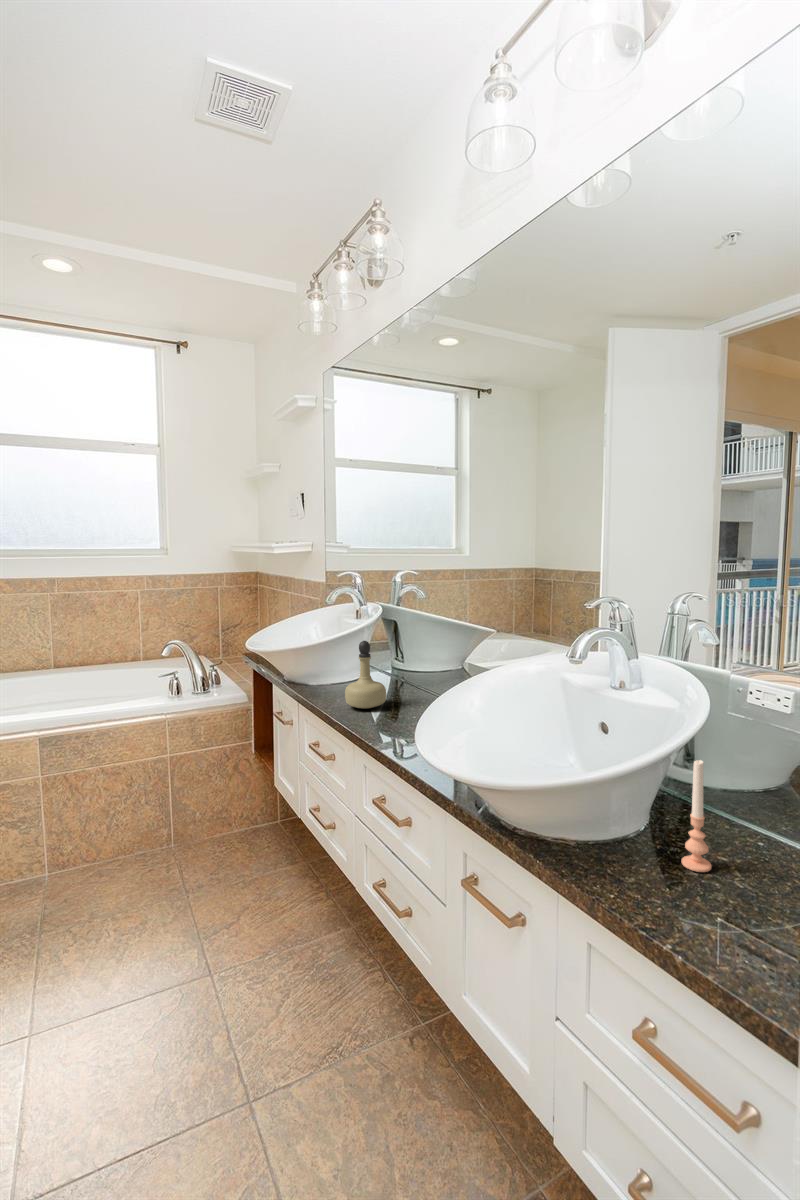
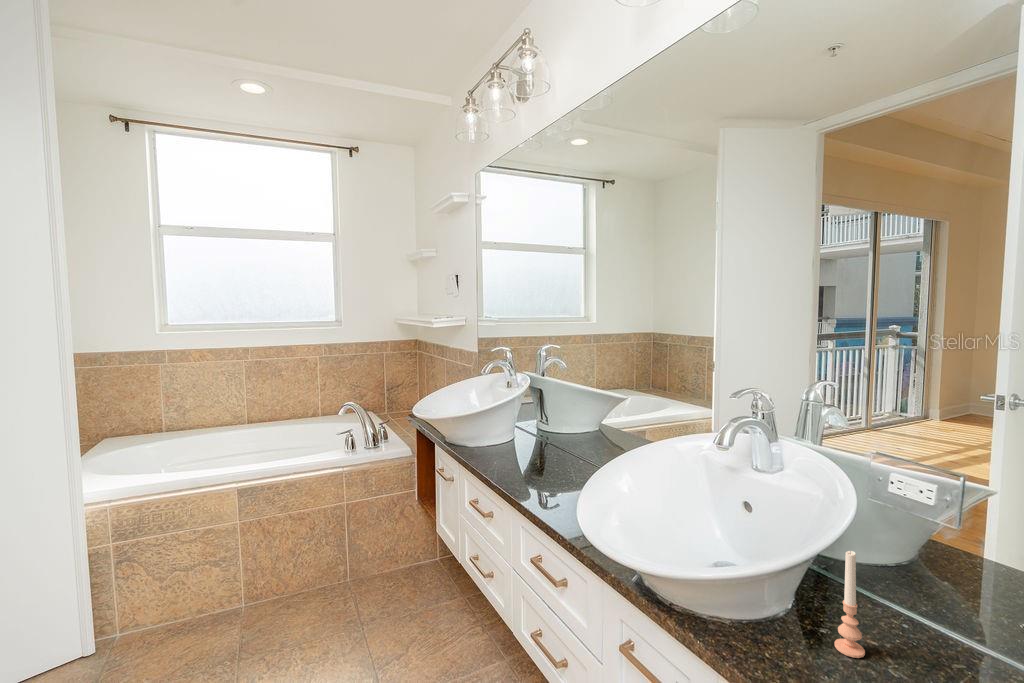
perfume bottle: present [345,641,386,709] -> none [501,412,537,472]

